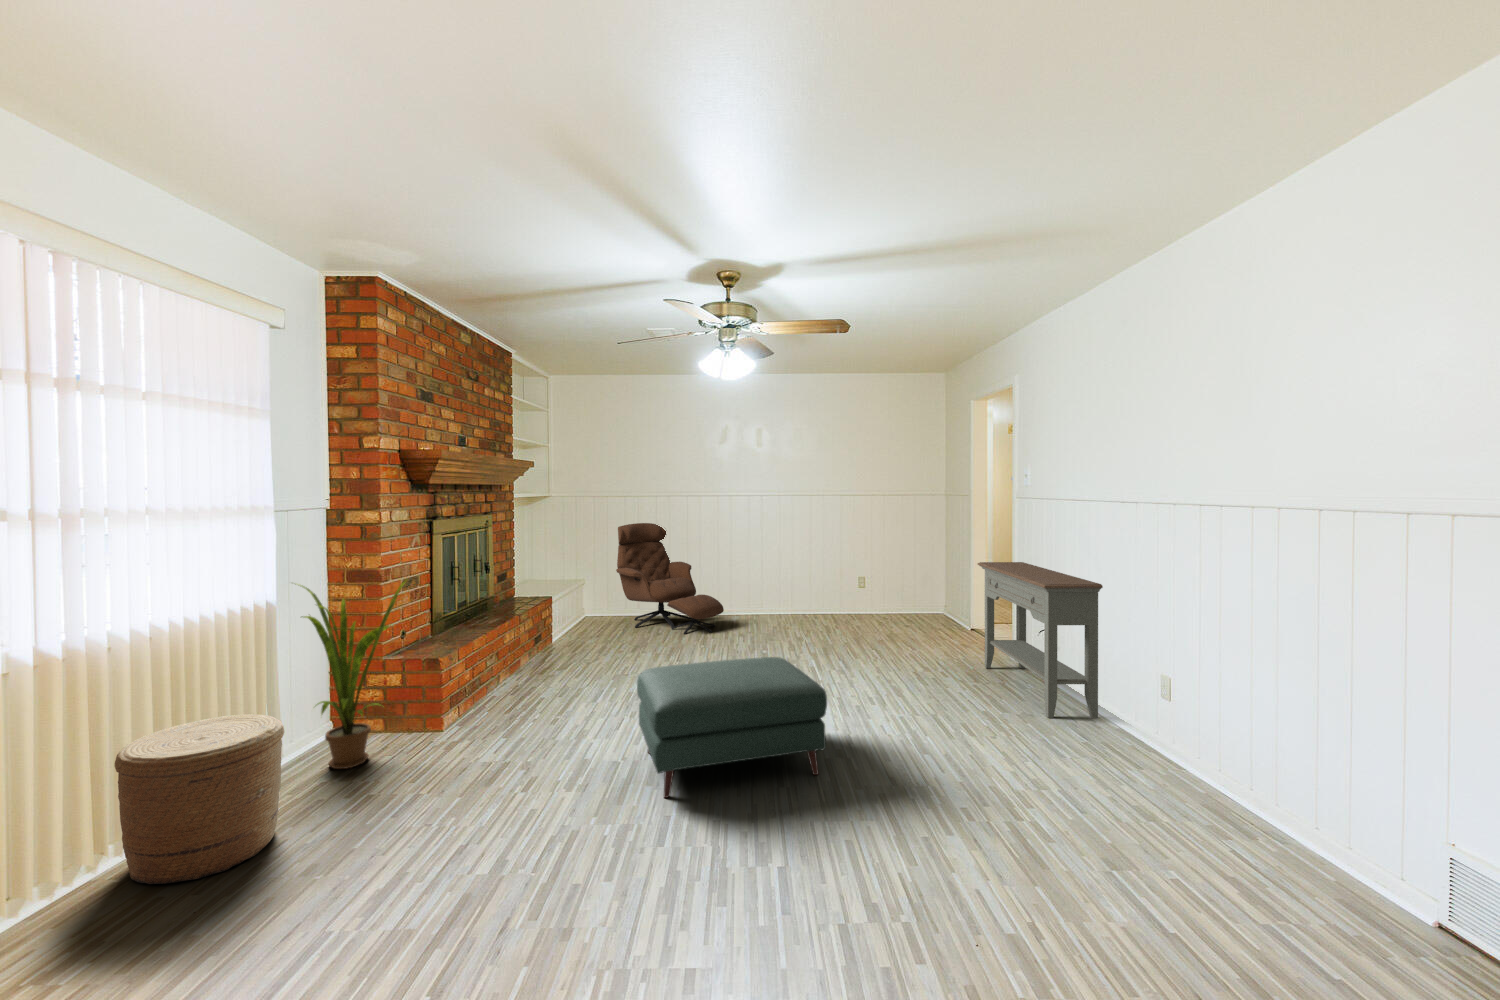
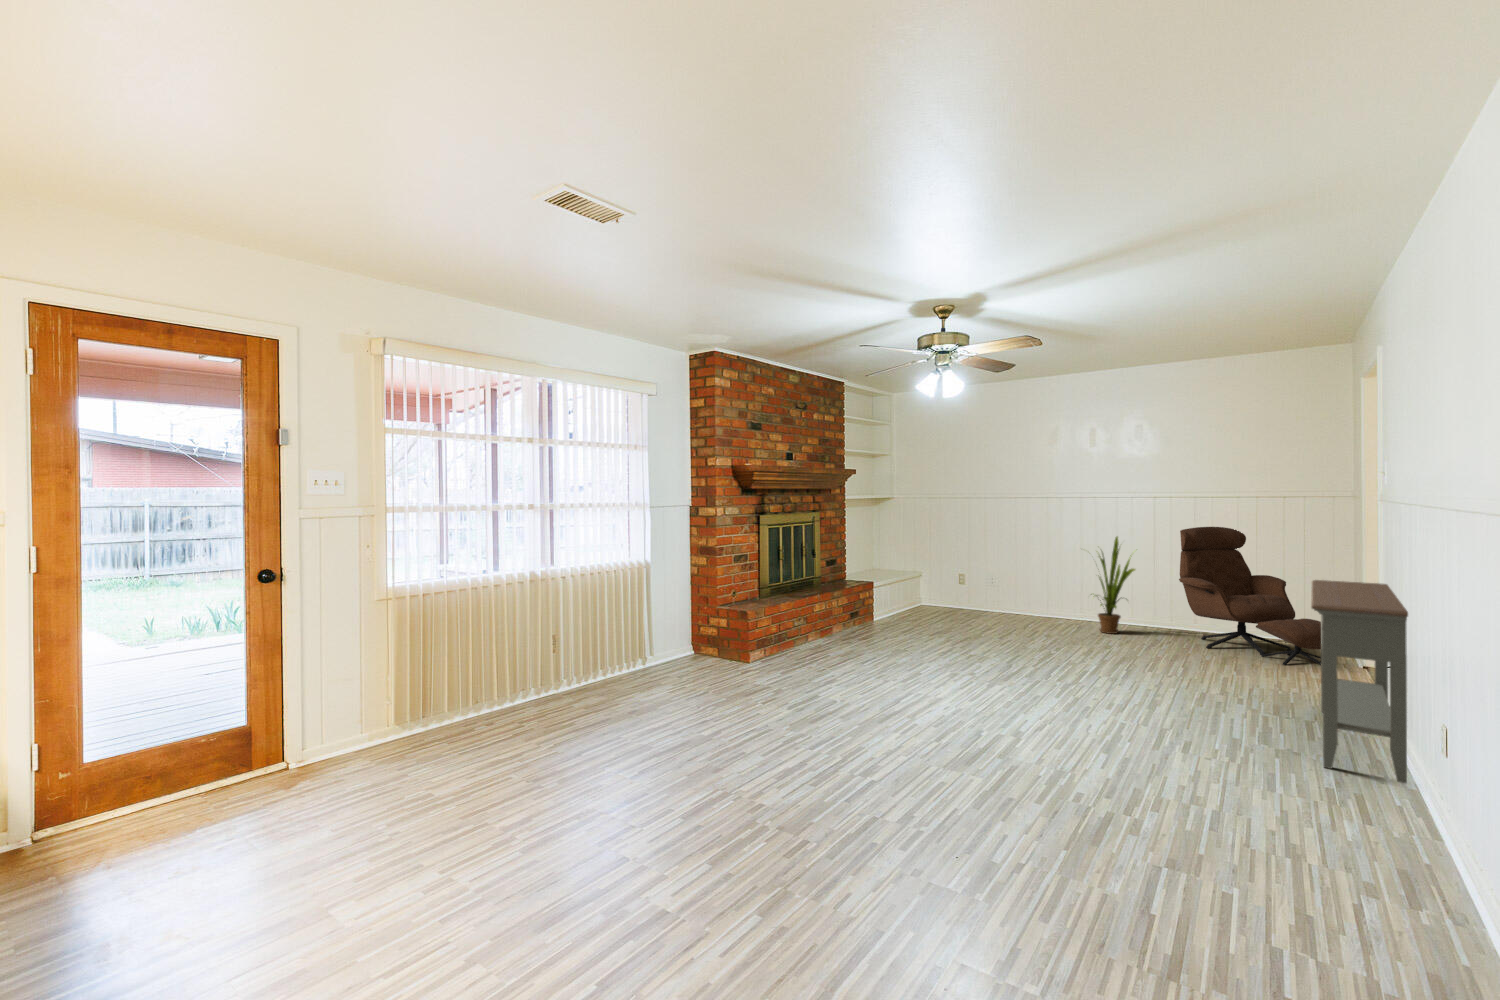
lounge chair: present [616,523,724,634] -> present [1179,527,1321,665]
house plant: present [300,580,406,769] -> present [1096,537,1135,634]
ottoman: present [637,657,827,798] -> none [834,635,990,744]
woven basket: present [115,714,284,884] -> none [568,622,639,702]

